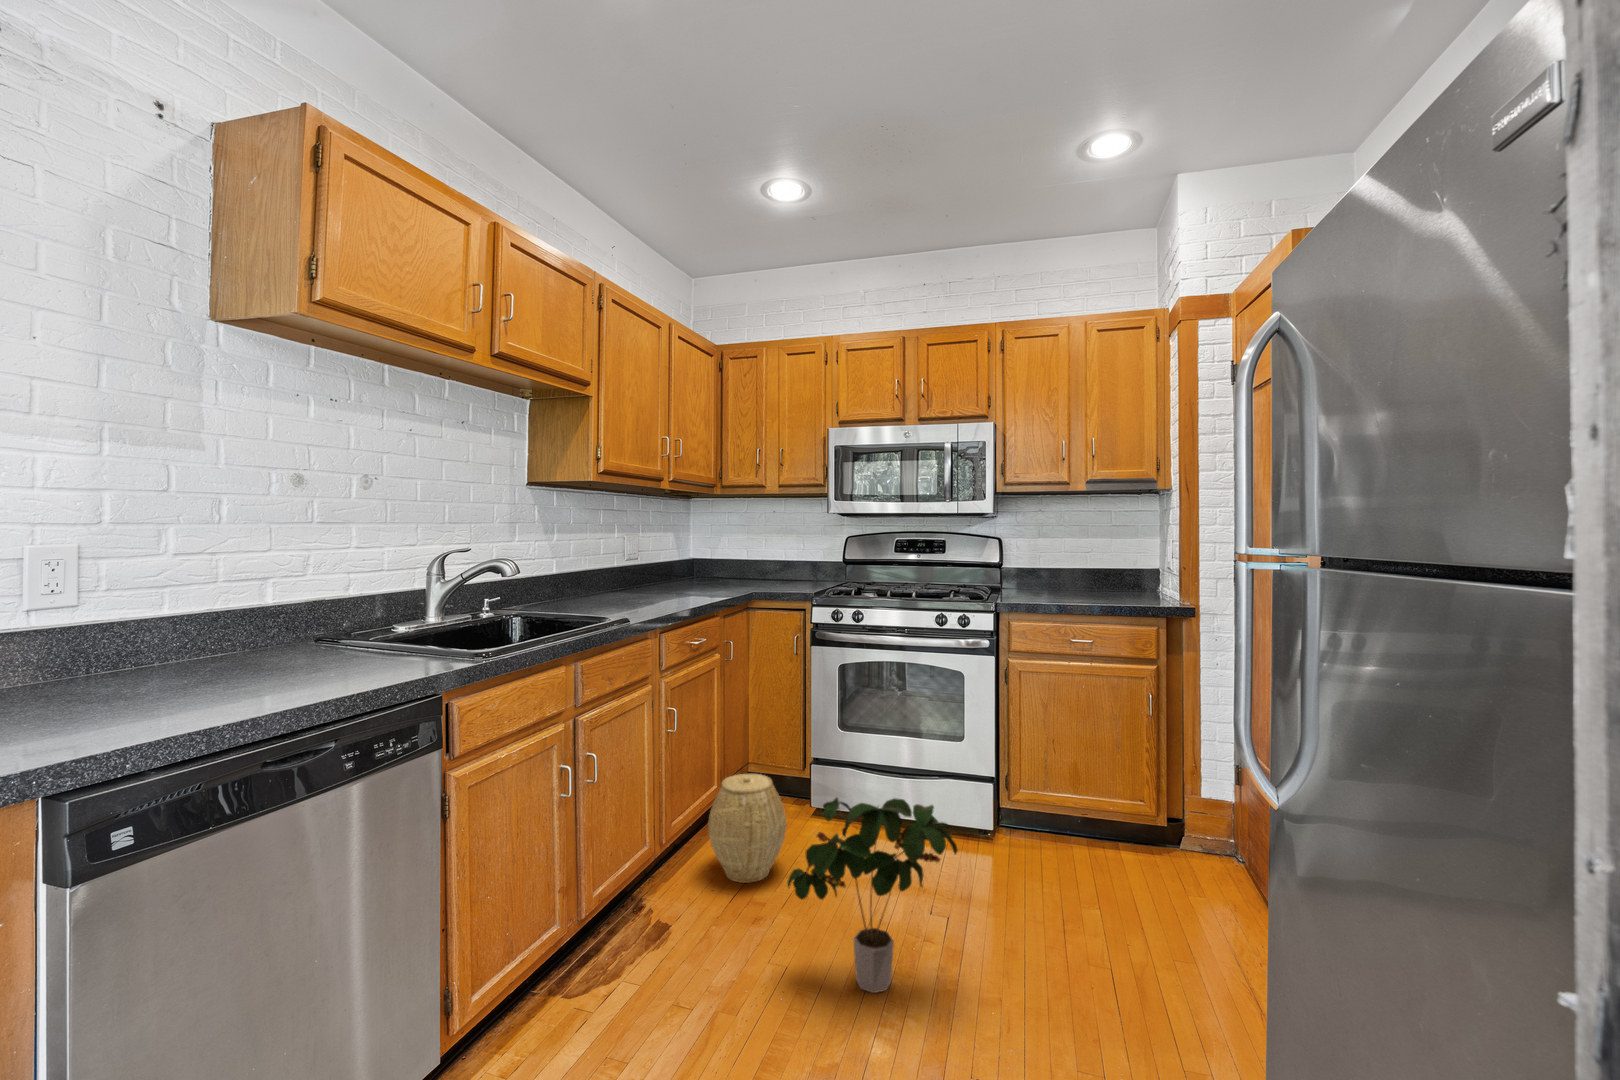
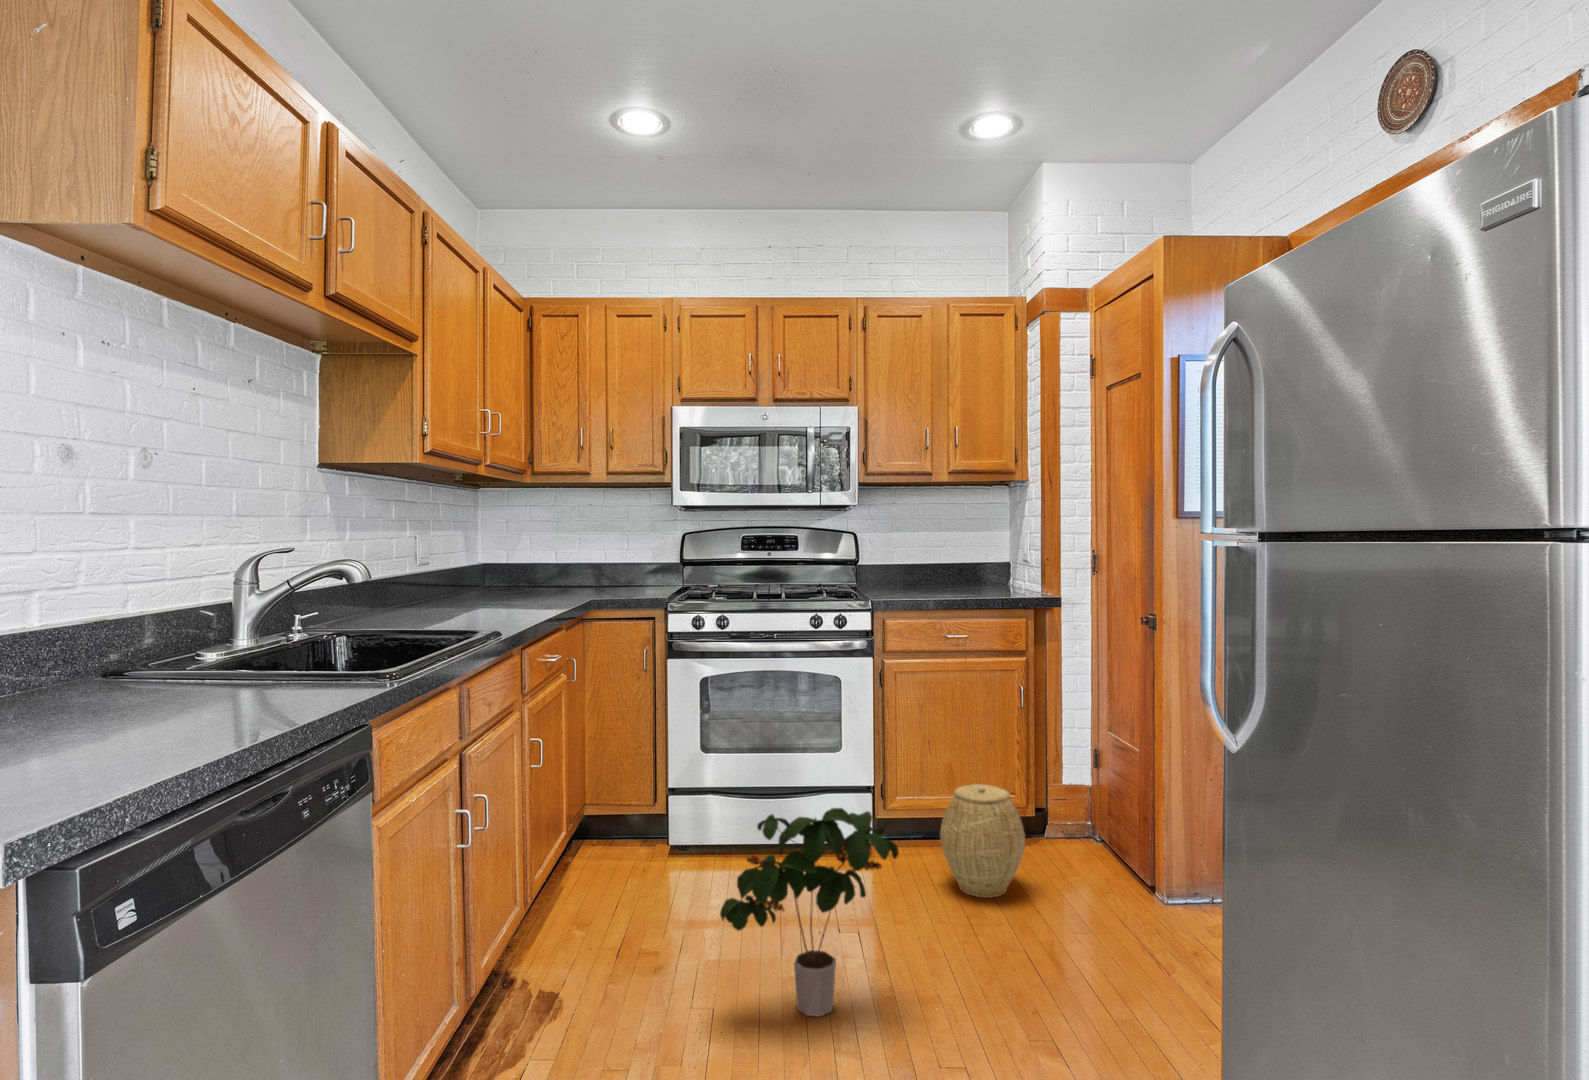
woven basket: present [708,774,786,883] -> present [940,784,1025,898]

